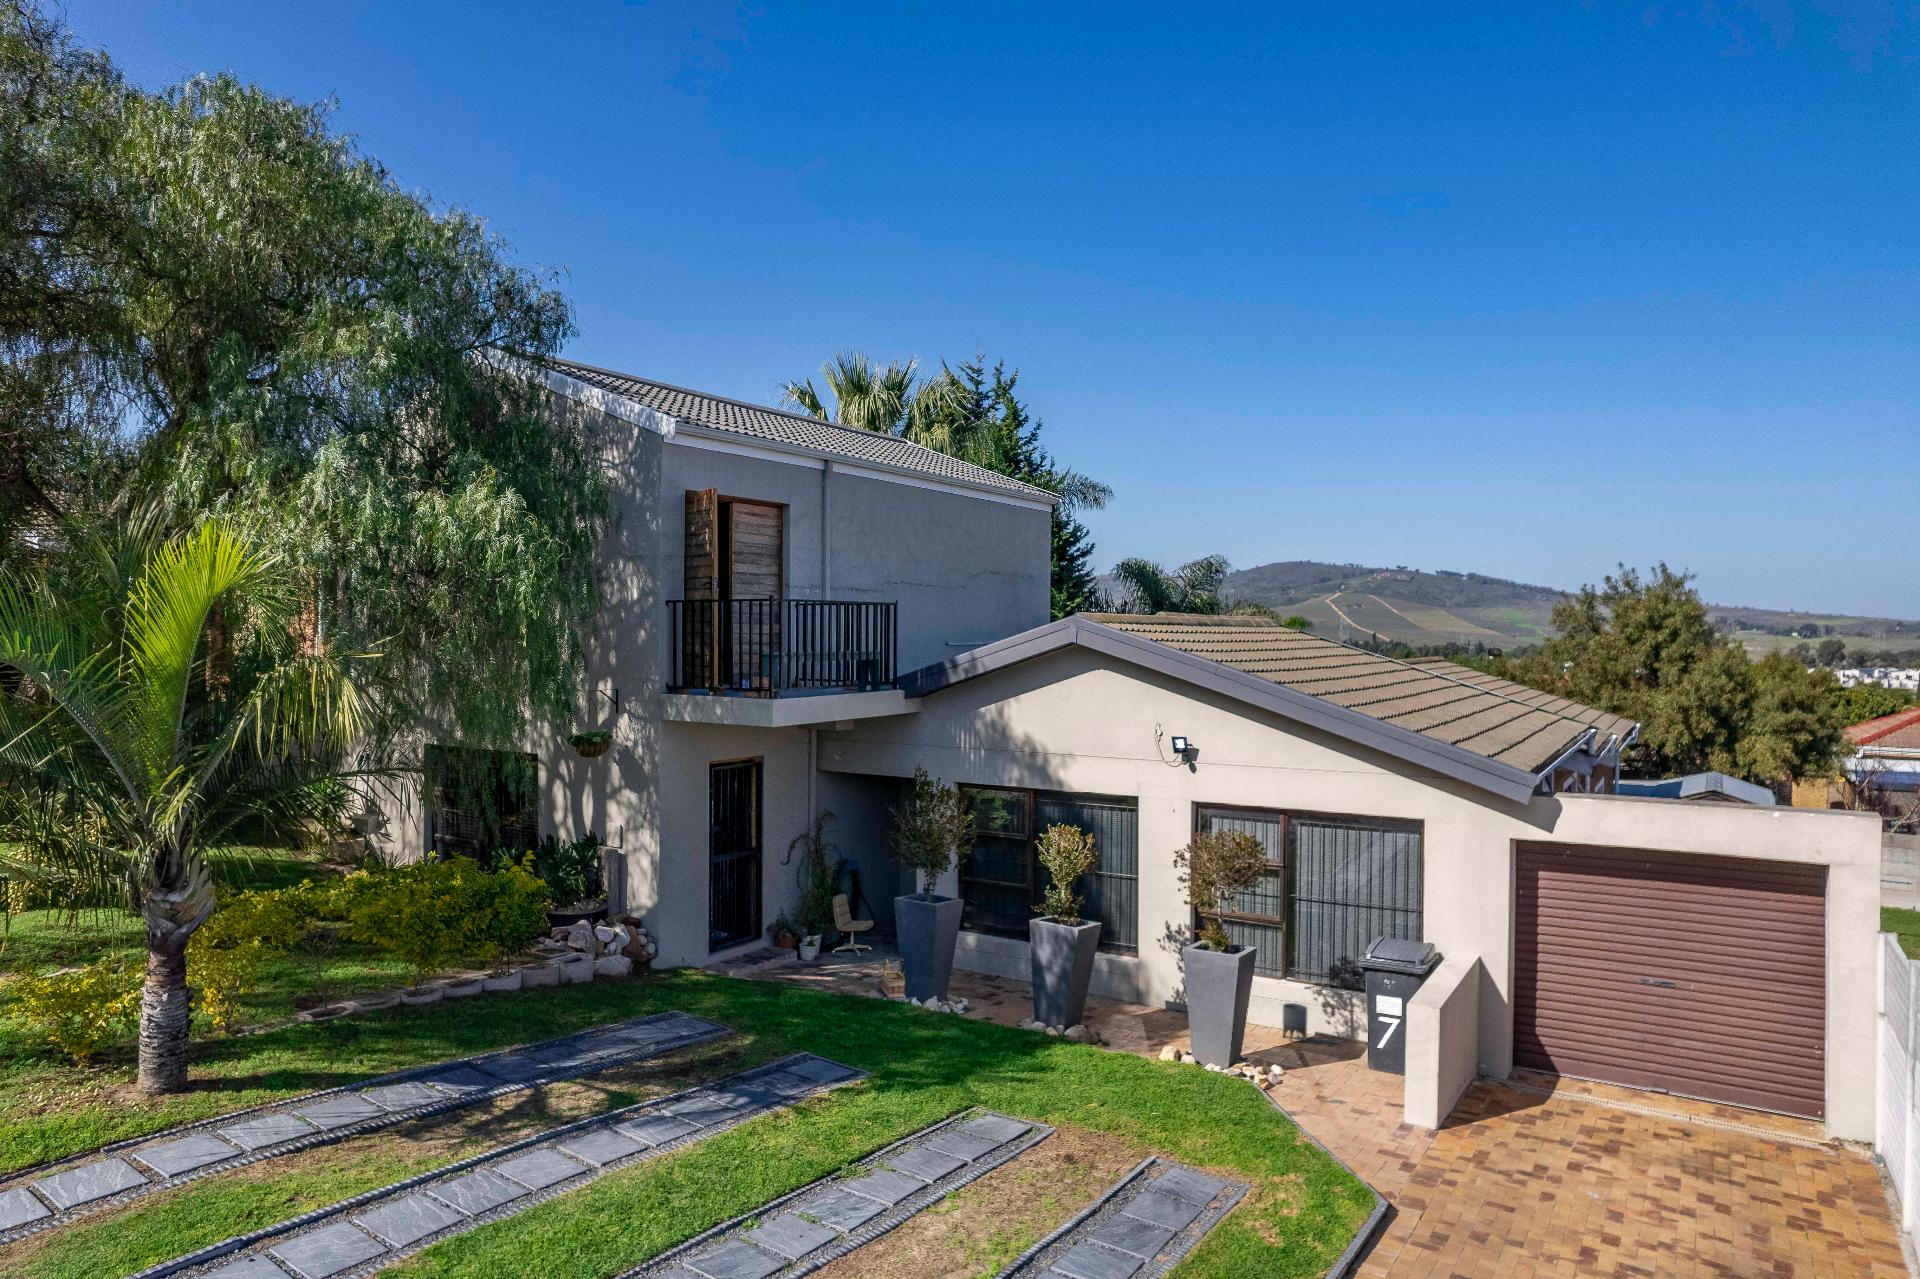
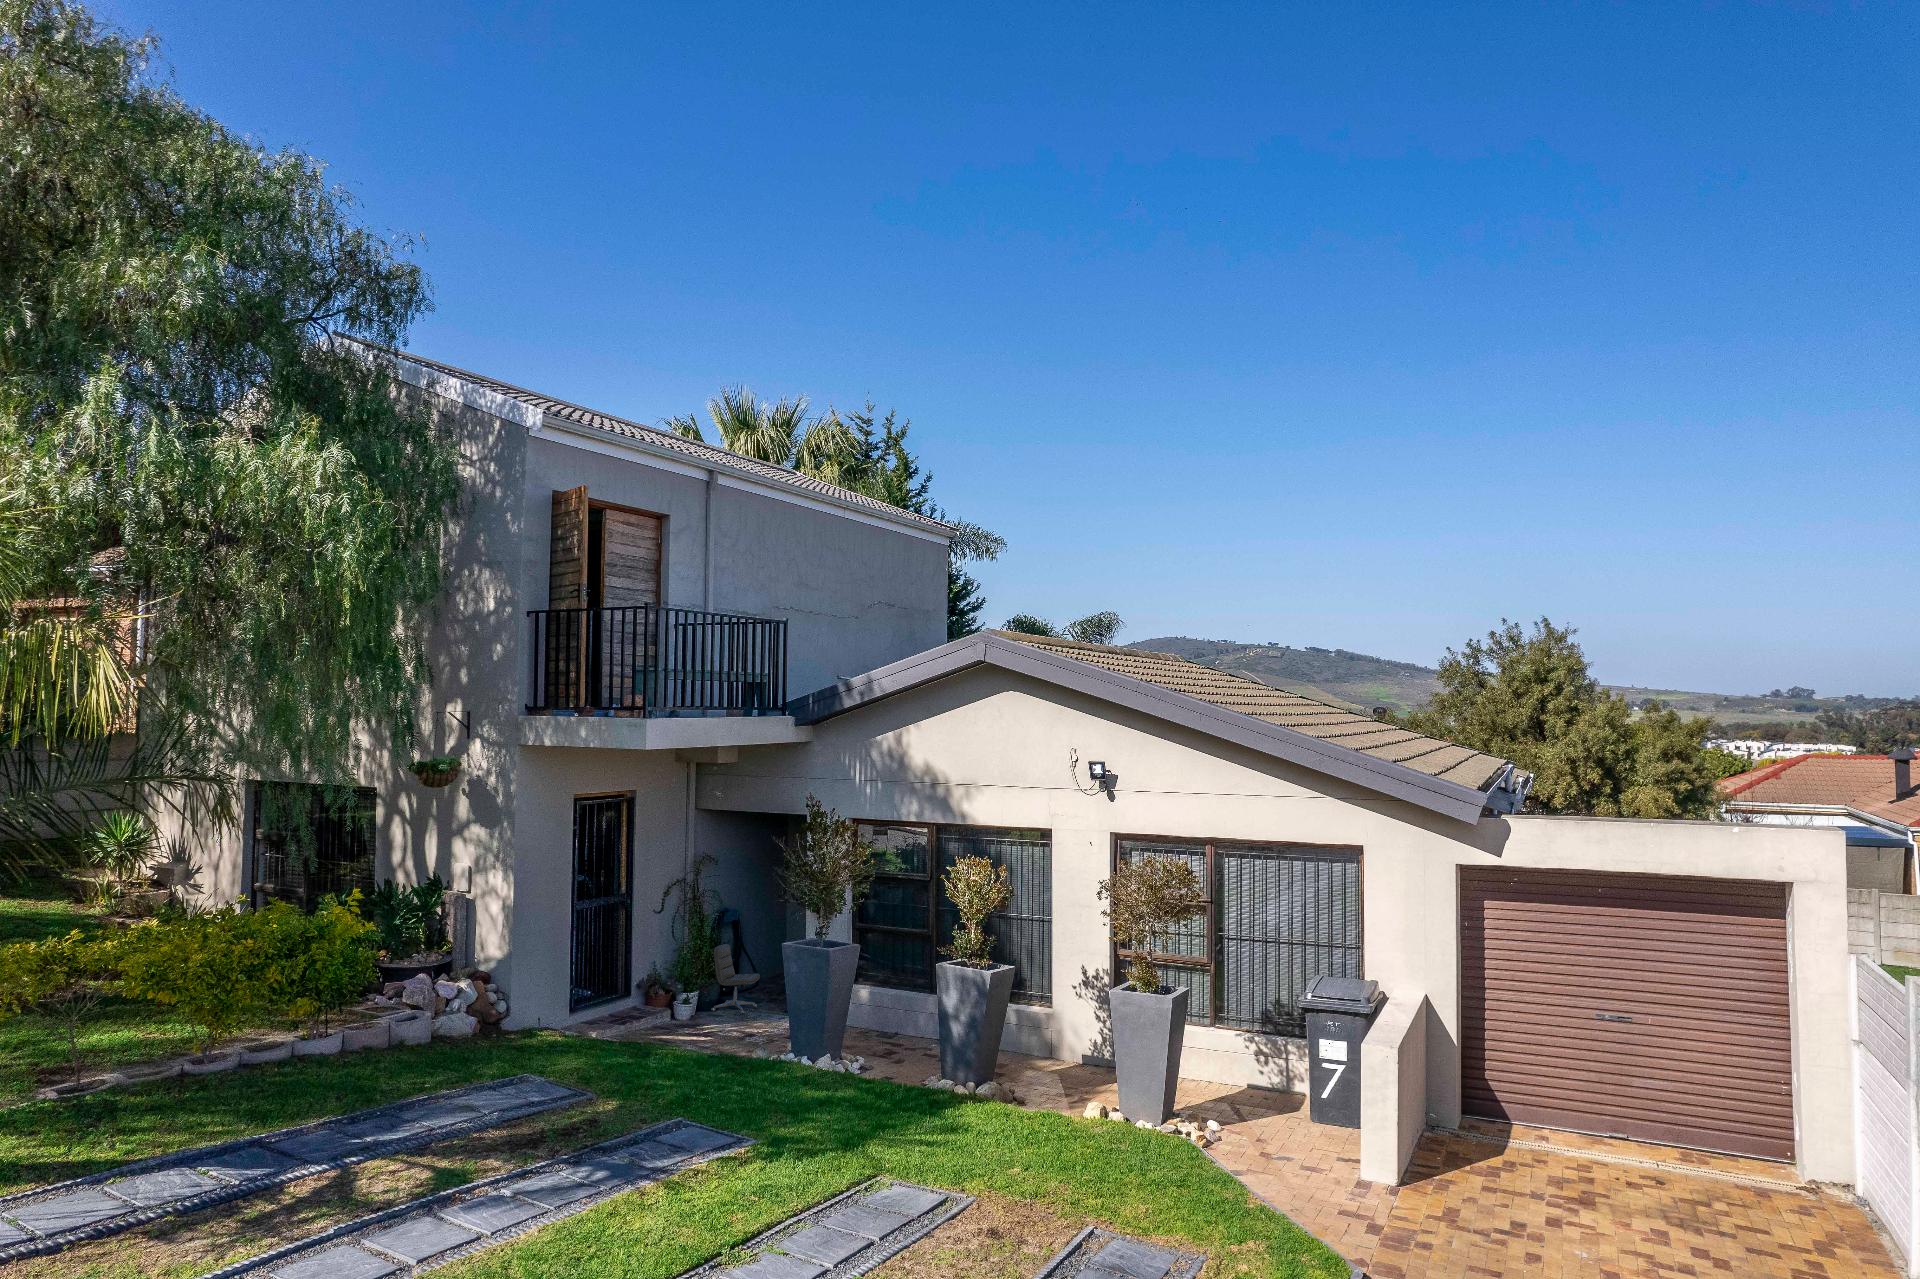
basket: present [882,959,905,998] -> none [769,1012,796,1058]
planter: present [1283,1003,1307,1041] -> none [1215,1052,1241,1095]

